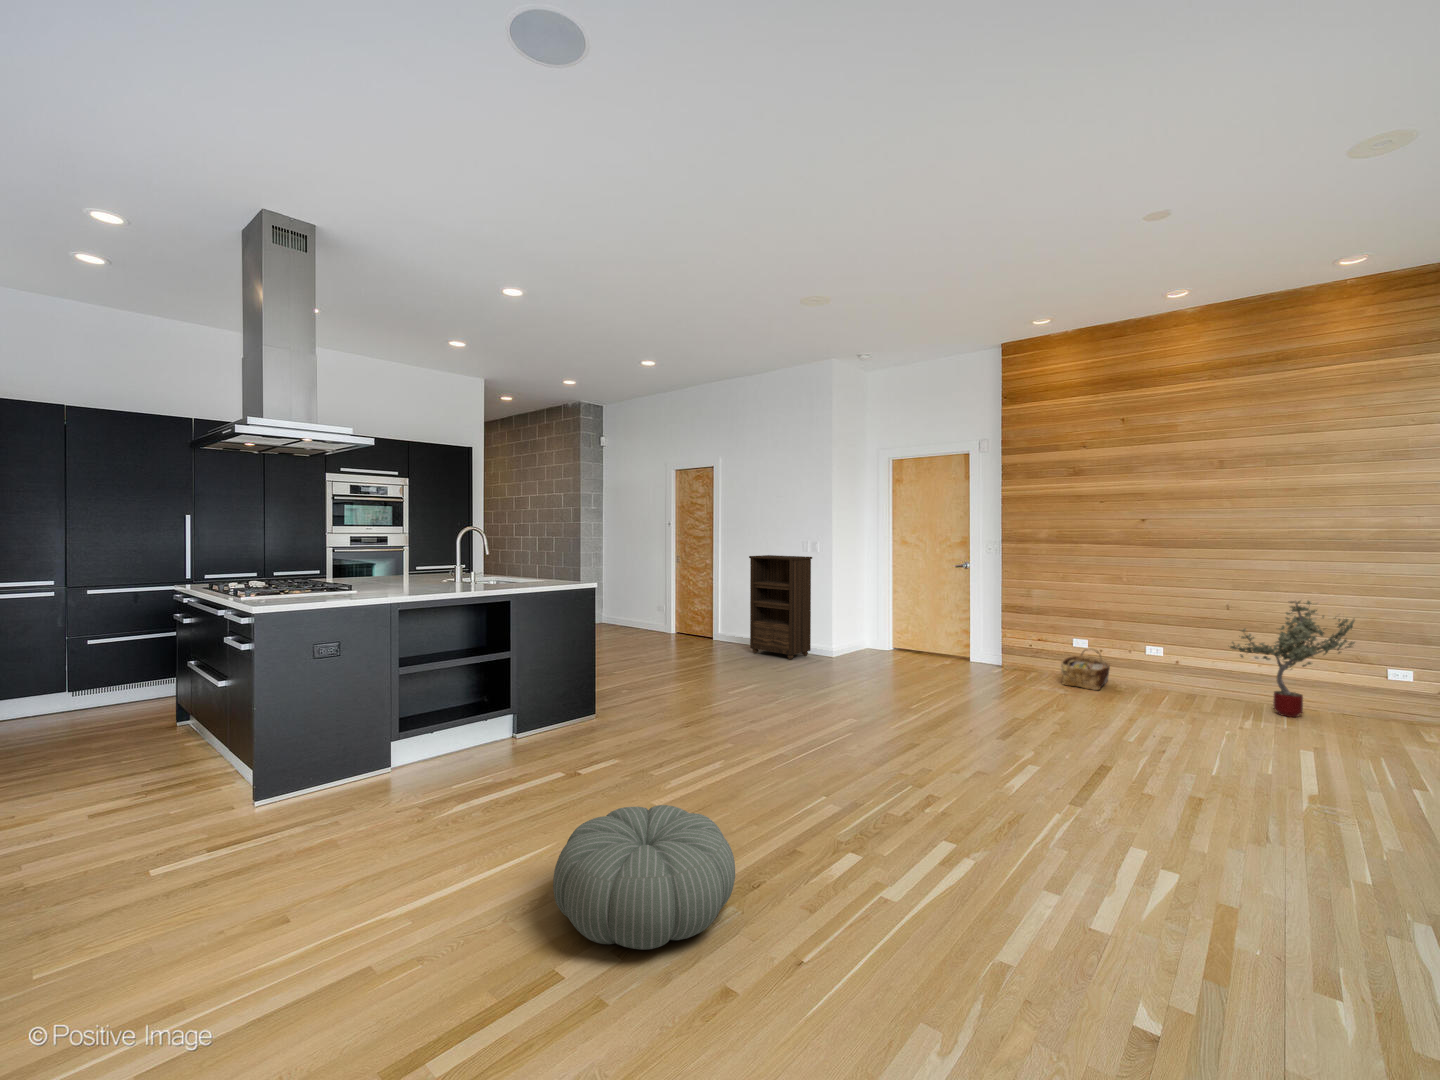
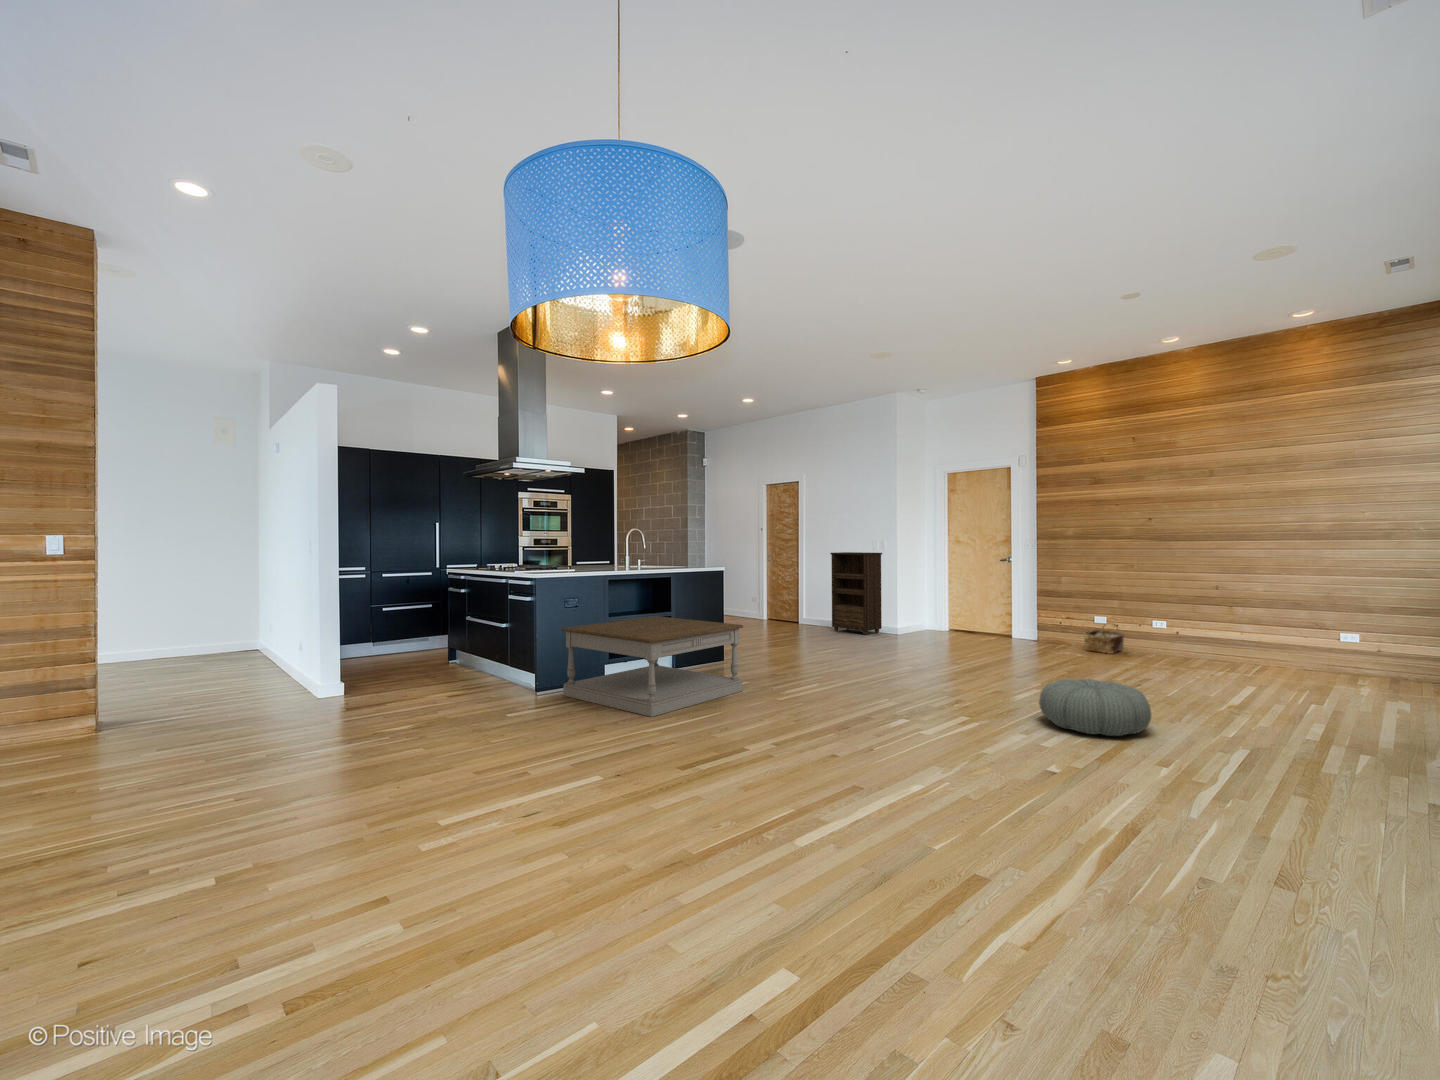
potted tree: present [1230,601,1355,717] -> none [1212,578,1307,669]
coffee table: none [294,659,602,867] -> present [561,616,743,717]
pouf: present [553,805,735,950] -> present [1039,679,1151,736]

